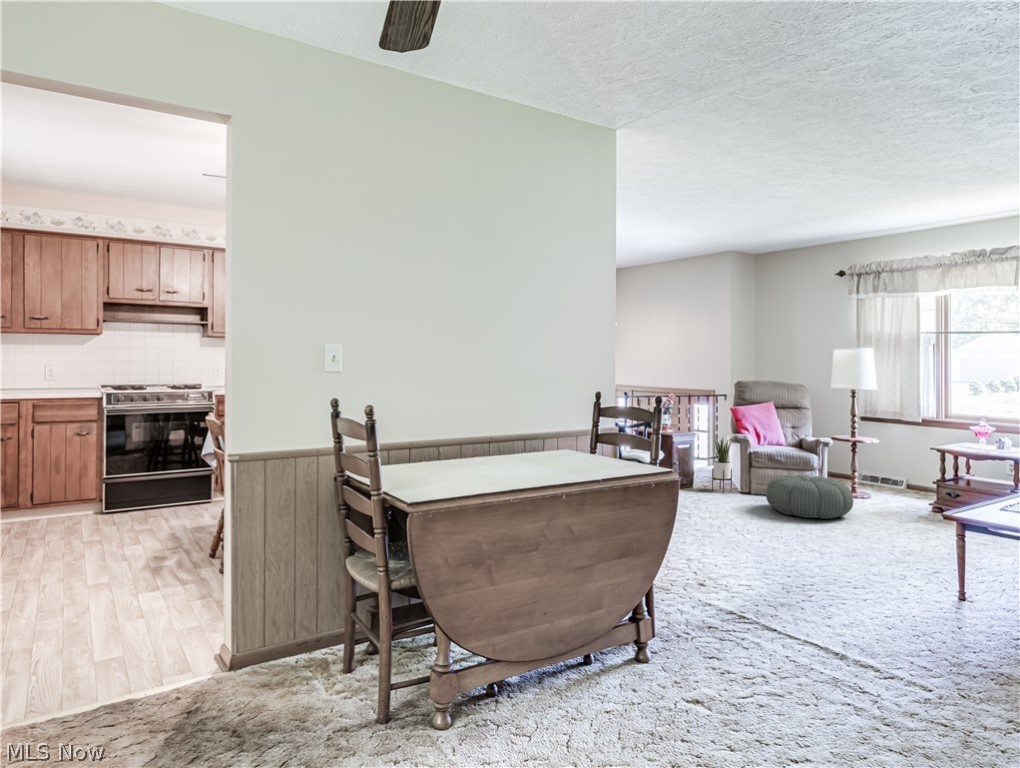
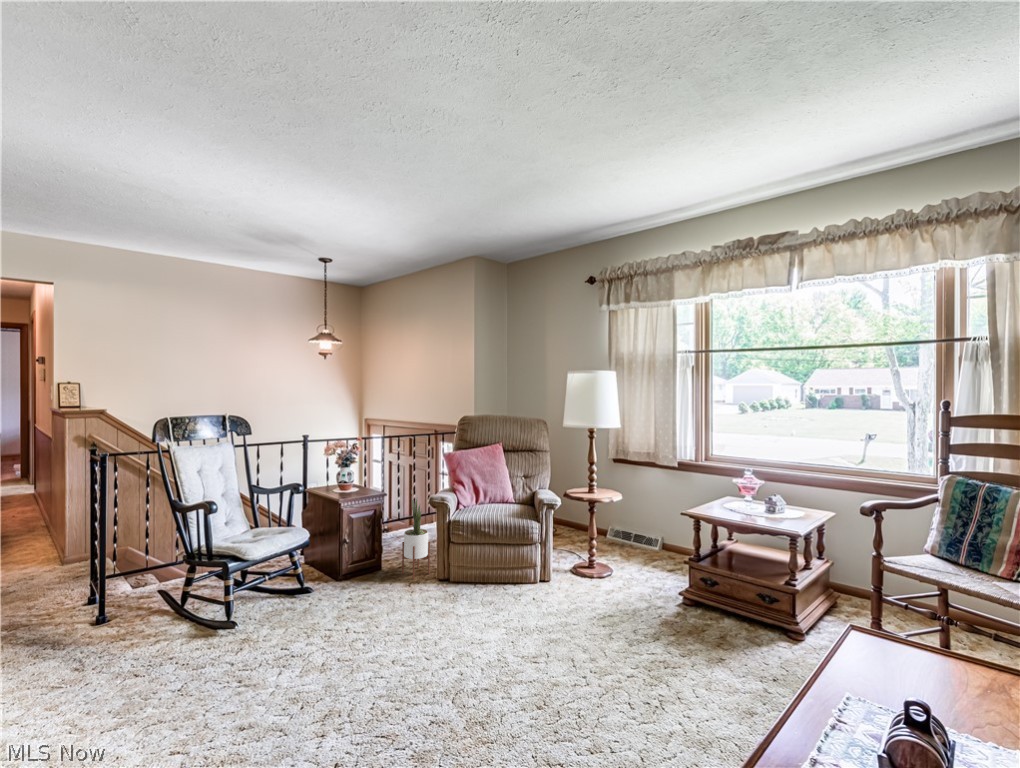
pouf: present [766,475,853,519] -> none [431,569,560,672]

